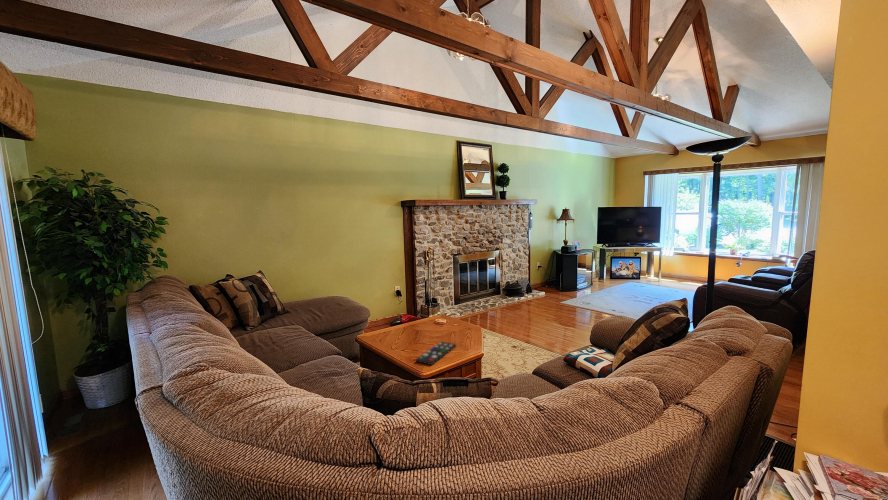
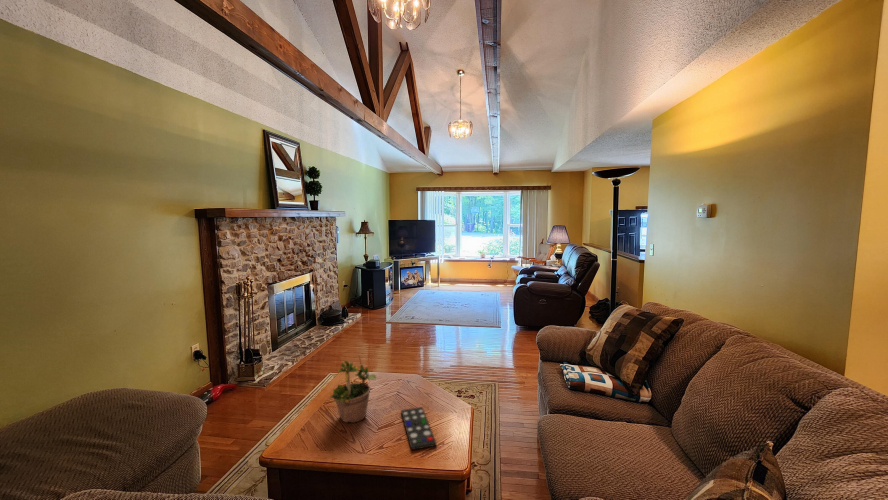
potted plant: none [395,290,432,340] -> present [331,361,376,423]

